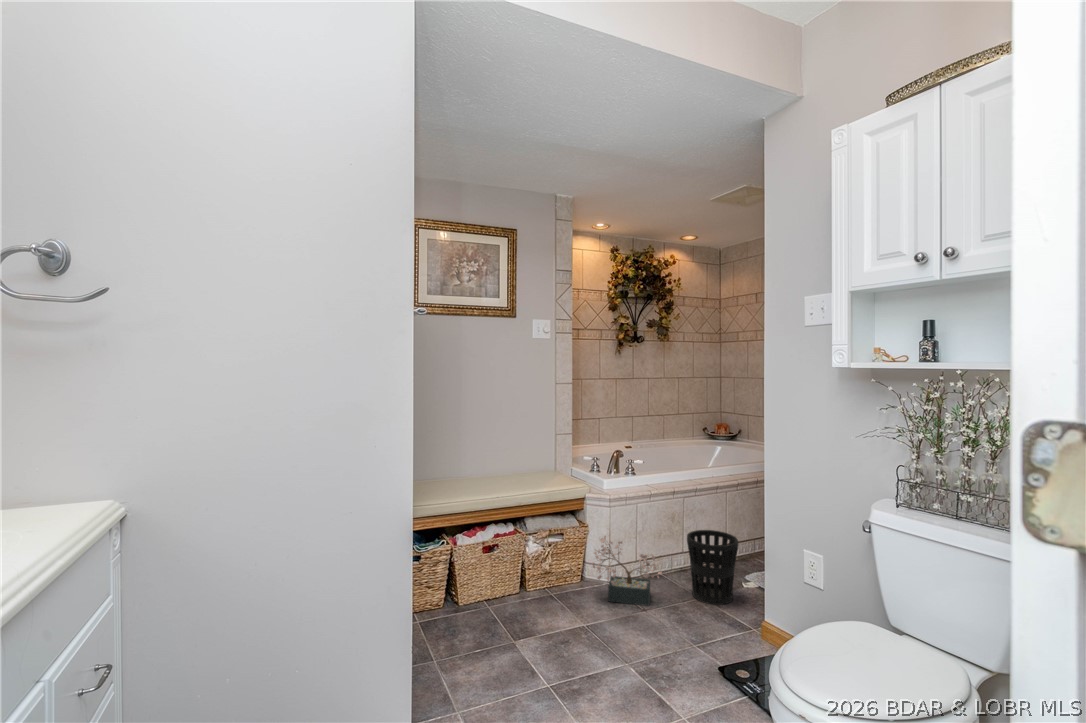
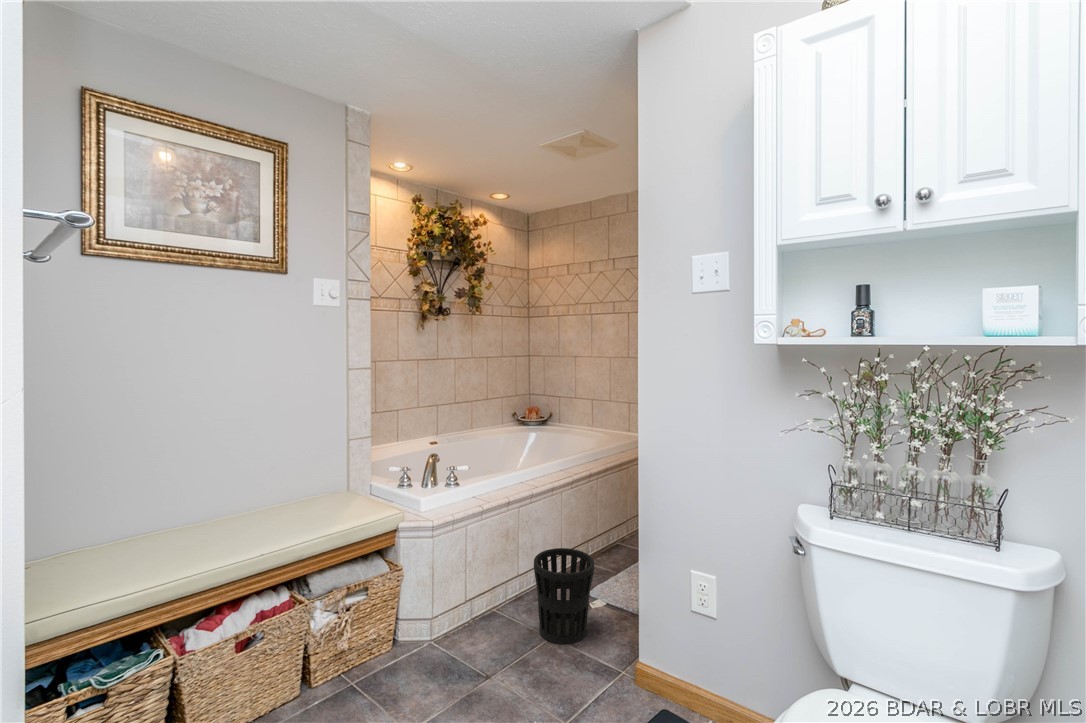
decorative plant: present [592,536,662,606] -> none [413,581,509,675]

